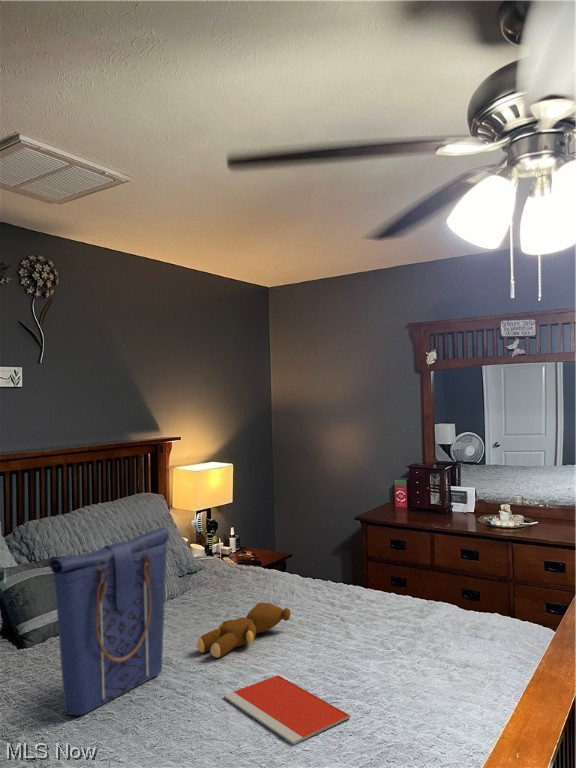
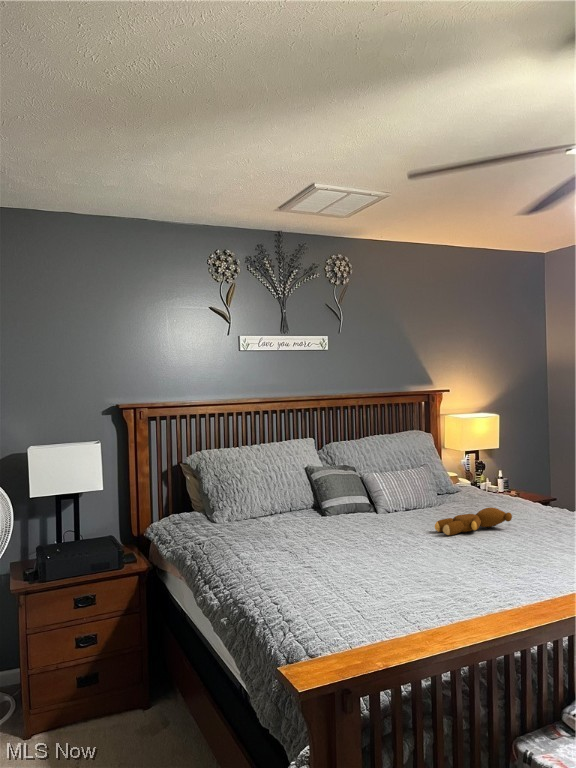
tote bag: present [50,527,169,715] -> none [332,440,412,547]
notebook: present [224,675,350,745] -> none [443,547,527,576]

